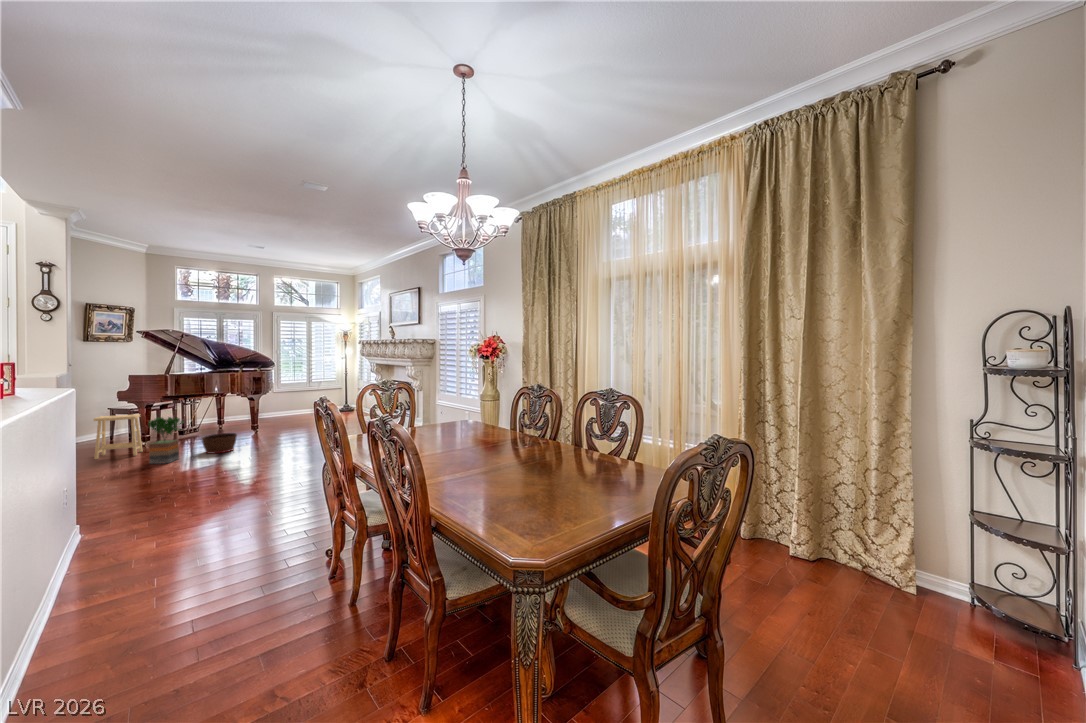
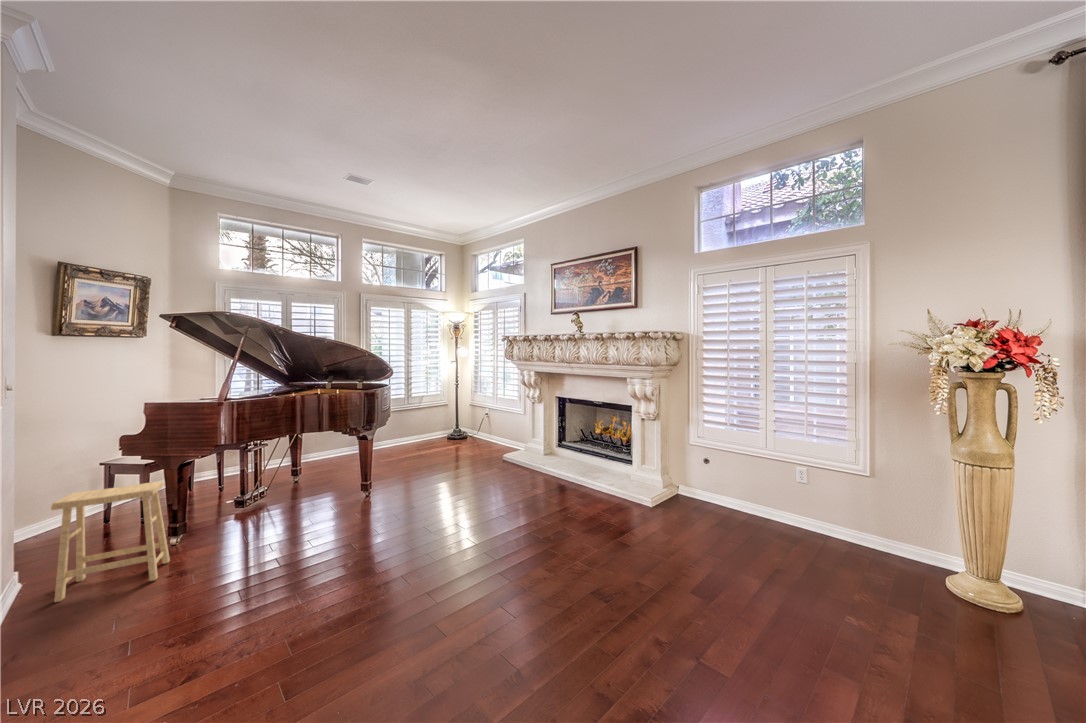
potted tree: present [149,417,183,464] -> none [182,492,270,621]
basket: present [202,433,237,454] -> none [298,508,366,564]

